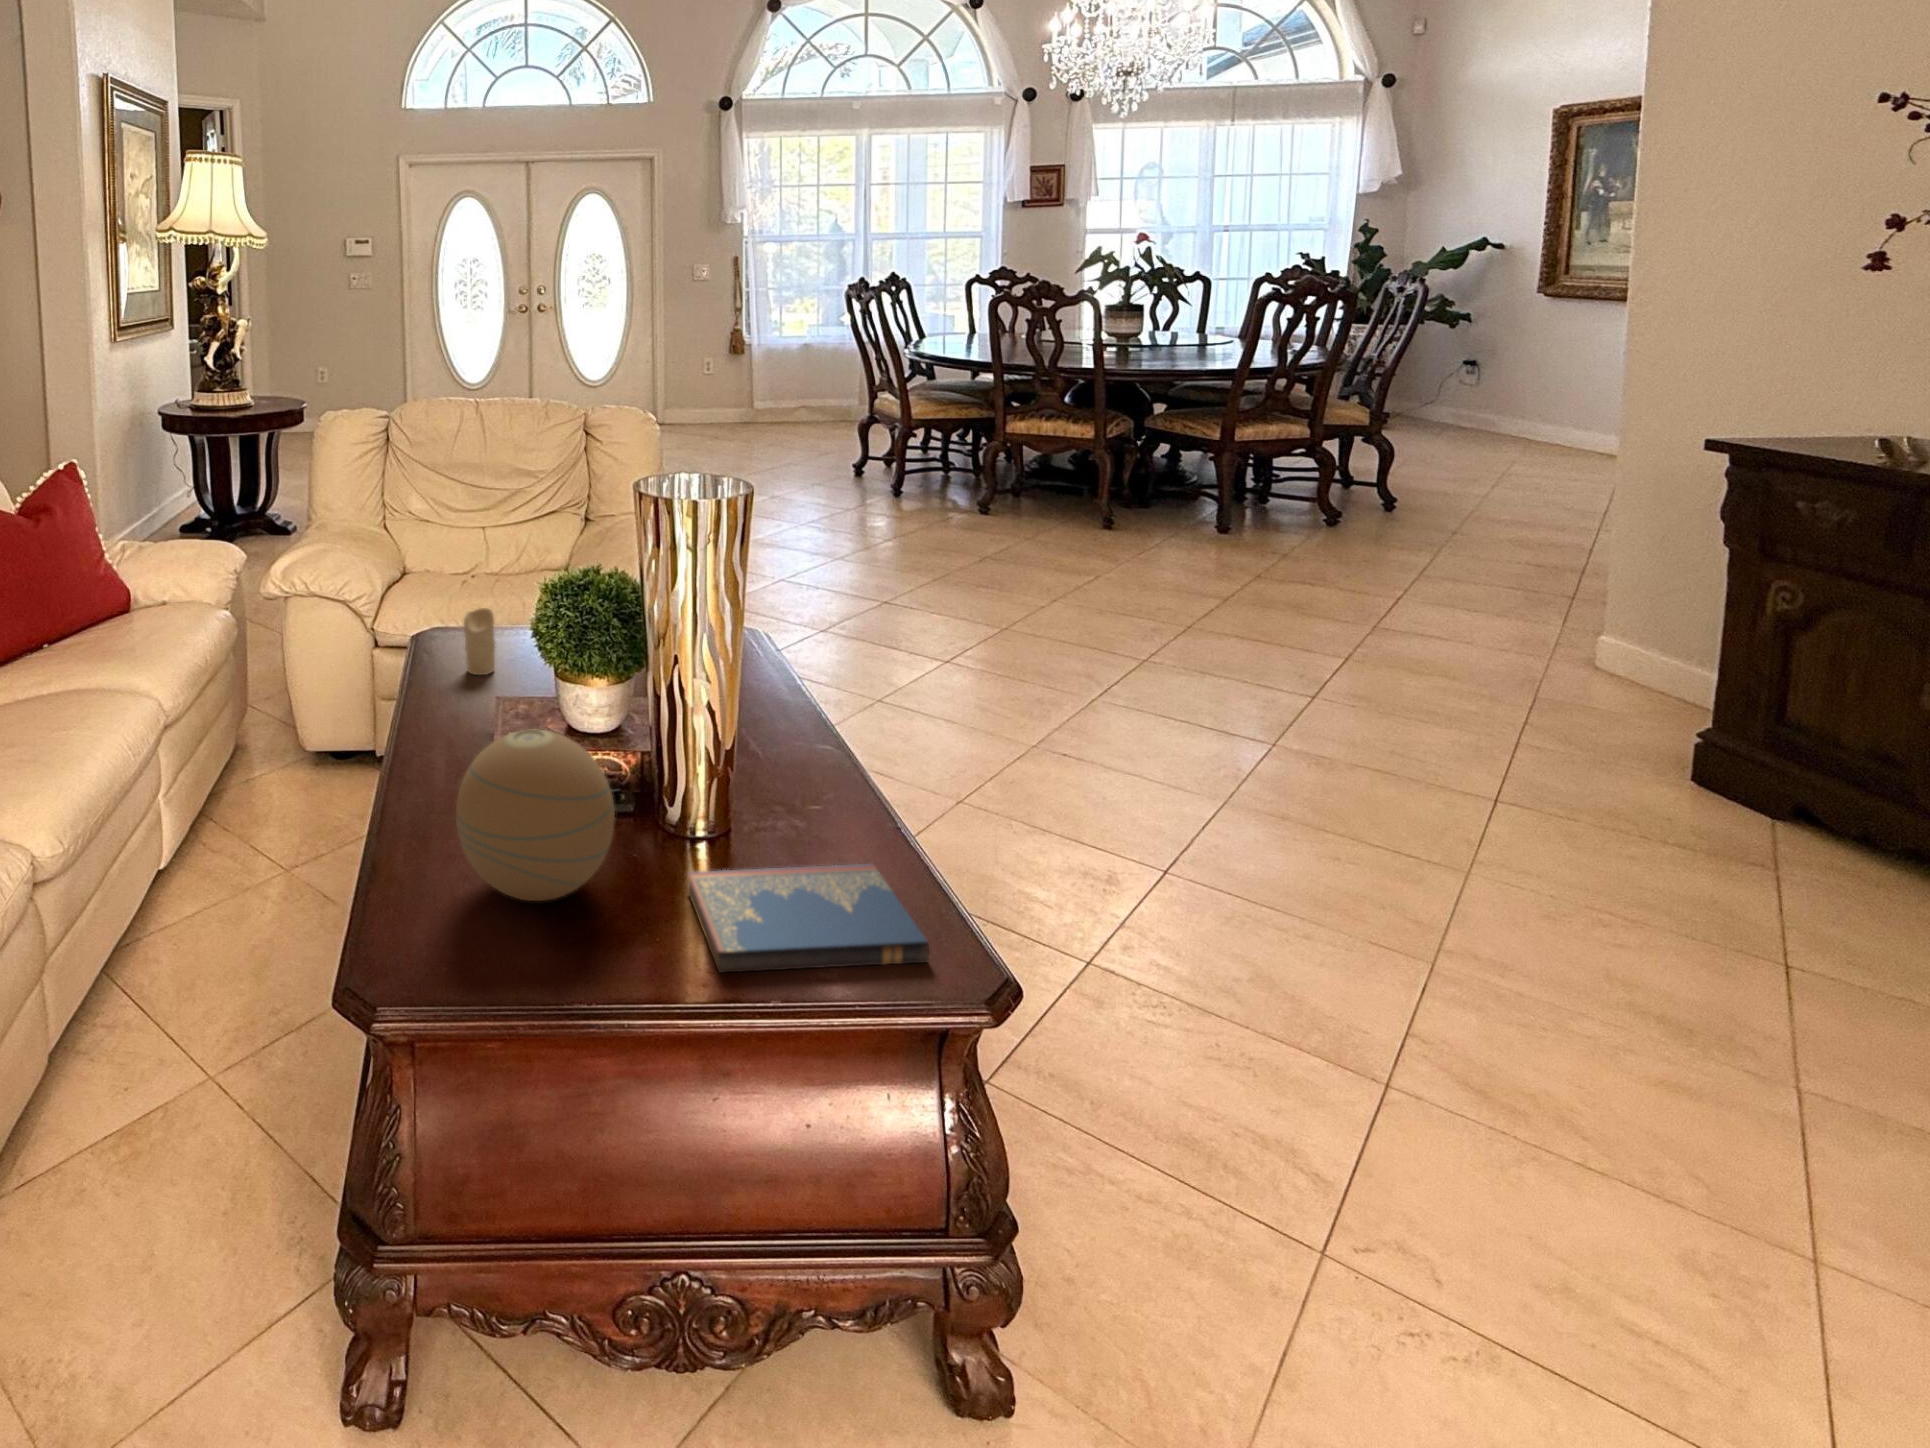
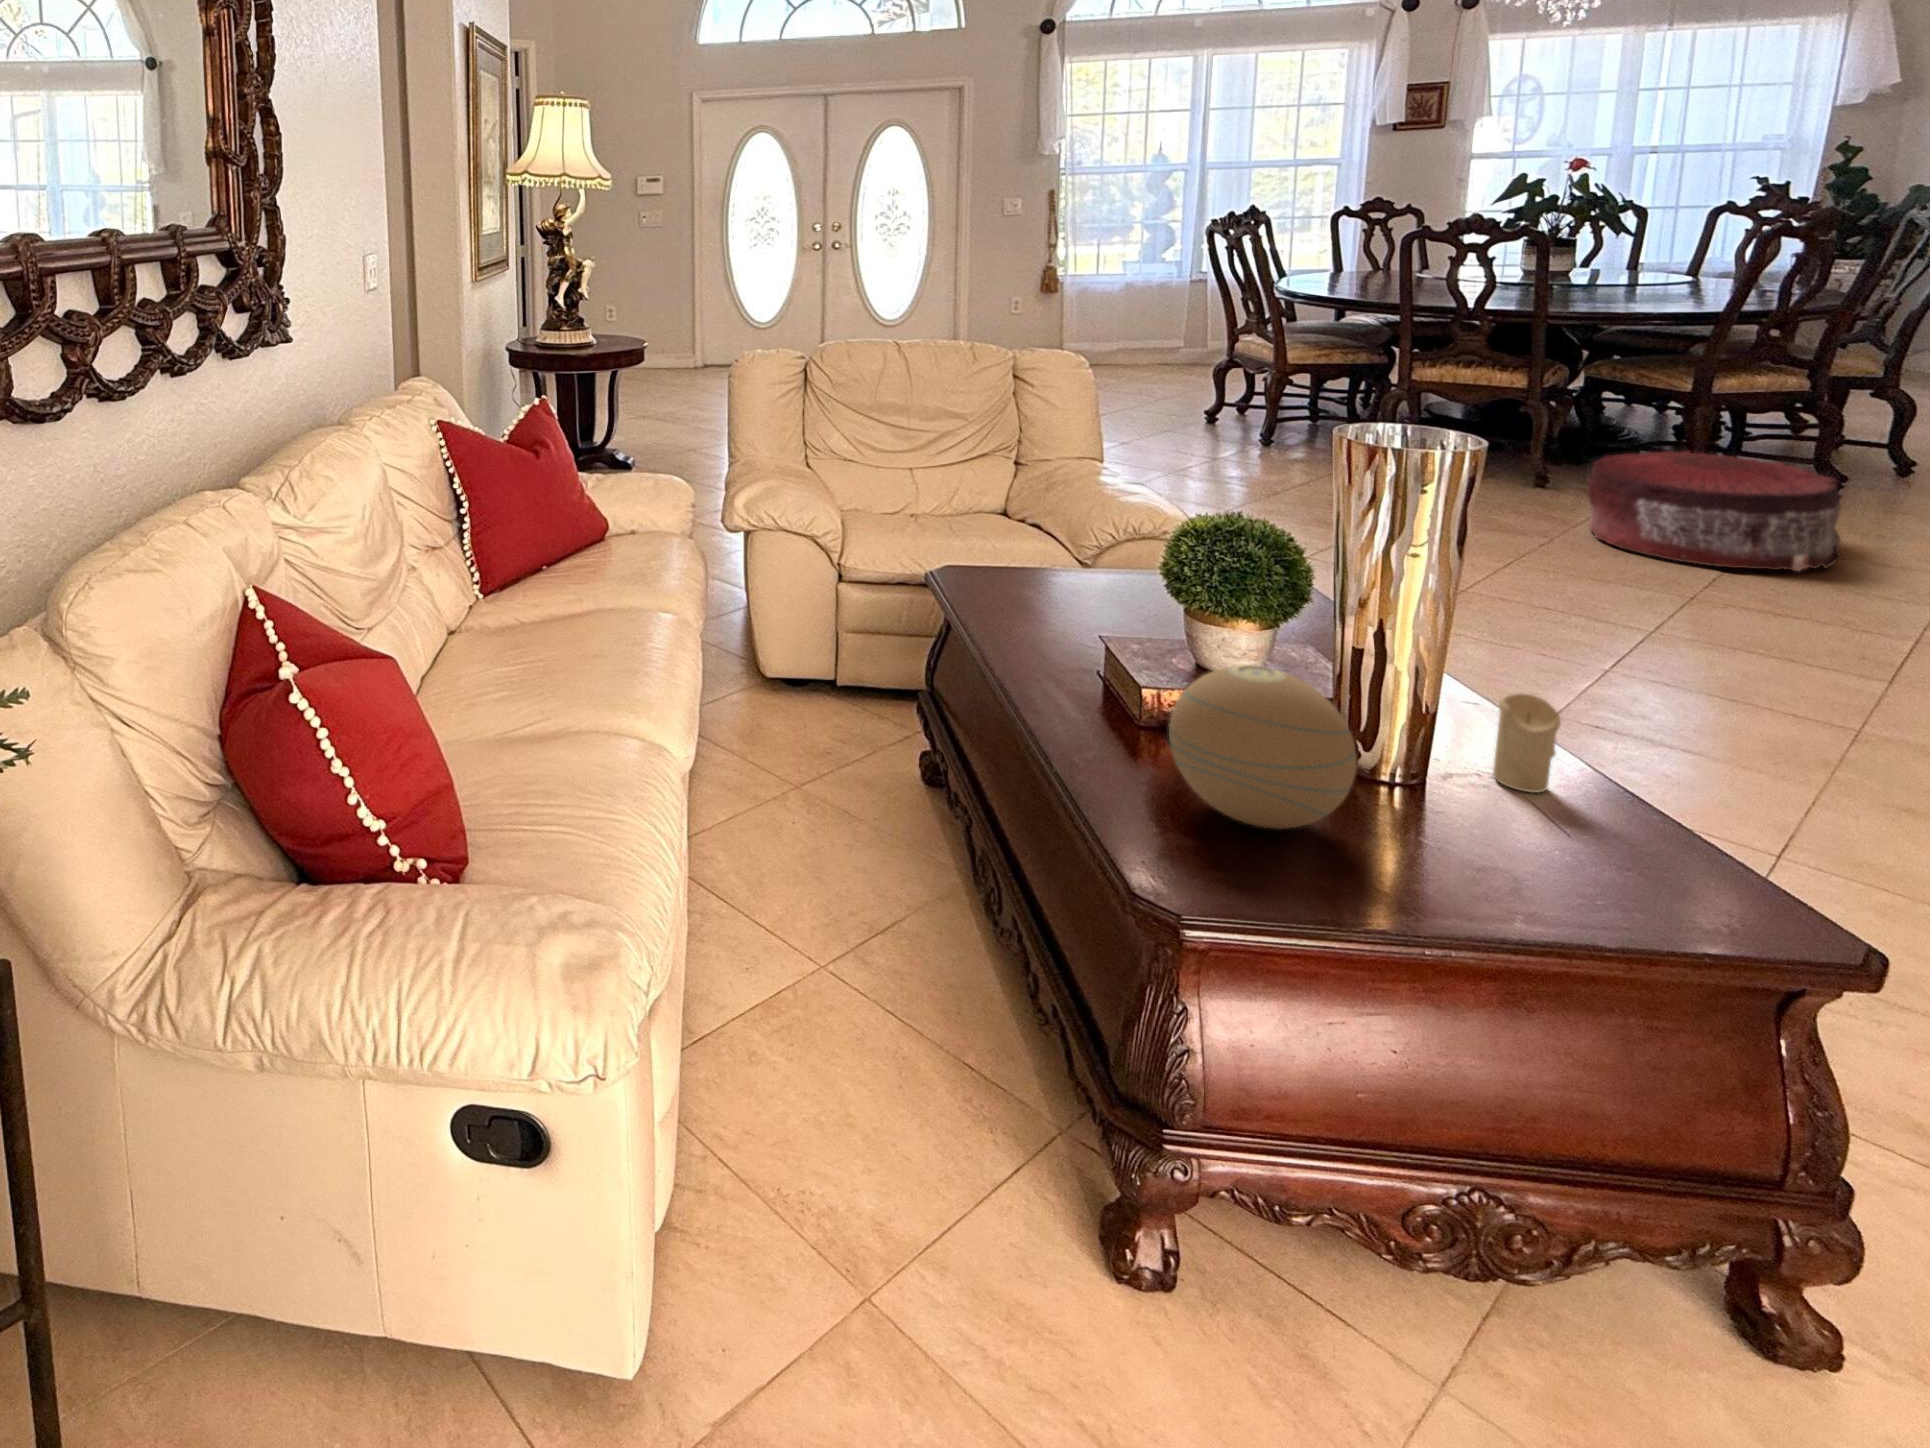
pouf: none [1125,489,1313,596] -> present [1587,451,1843,571]
candle: present [464,608,495,675] -> present [1493,693,1561,793]
hardcover book: present [688,864,929,973] -> none [1423,812,1762,918]

